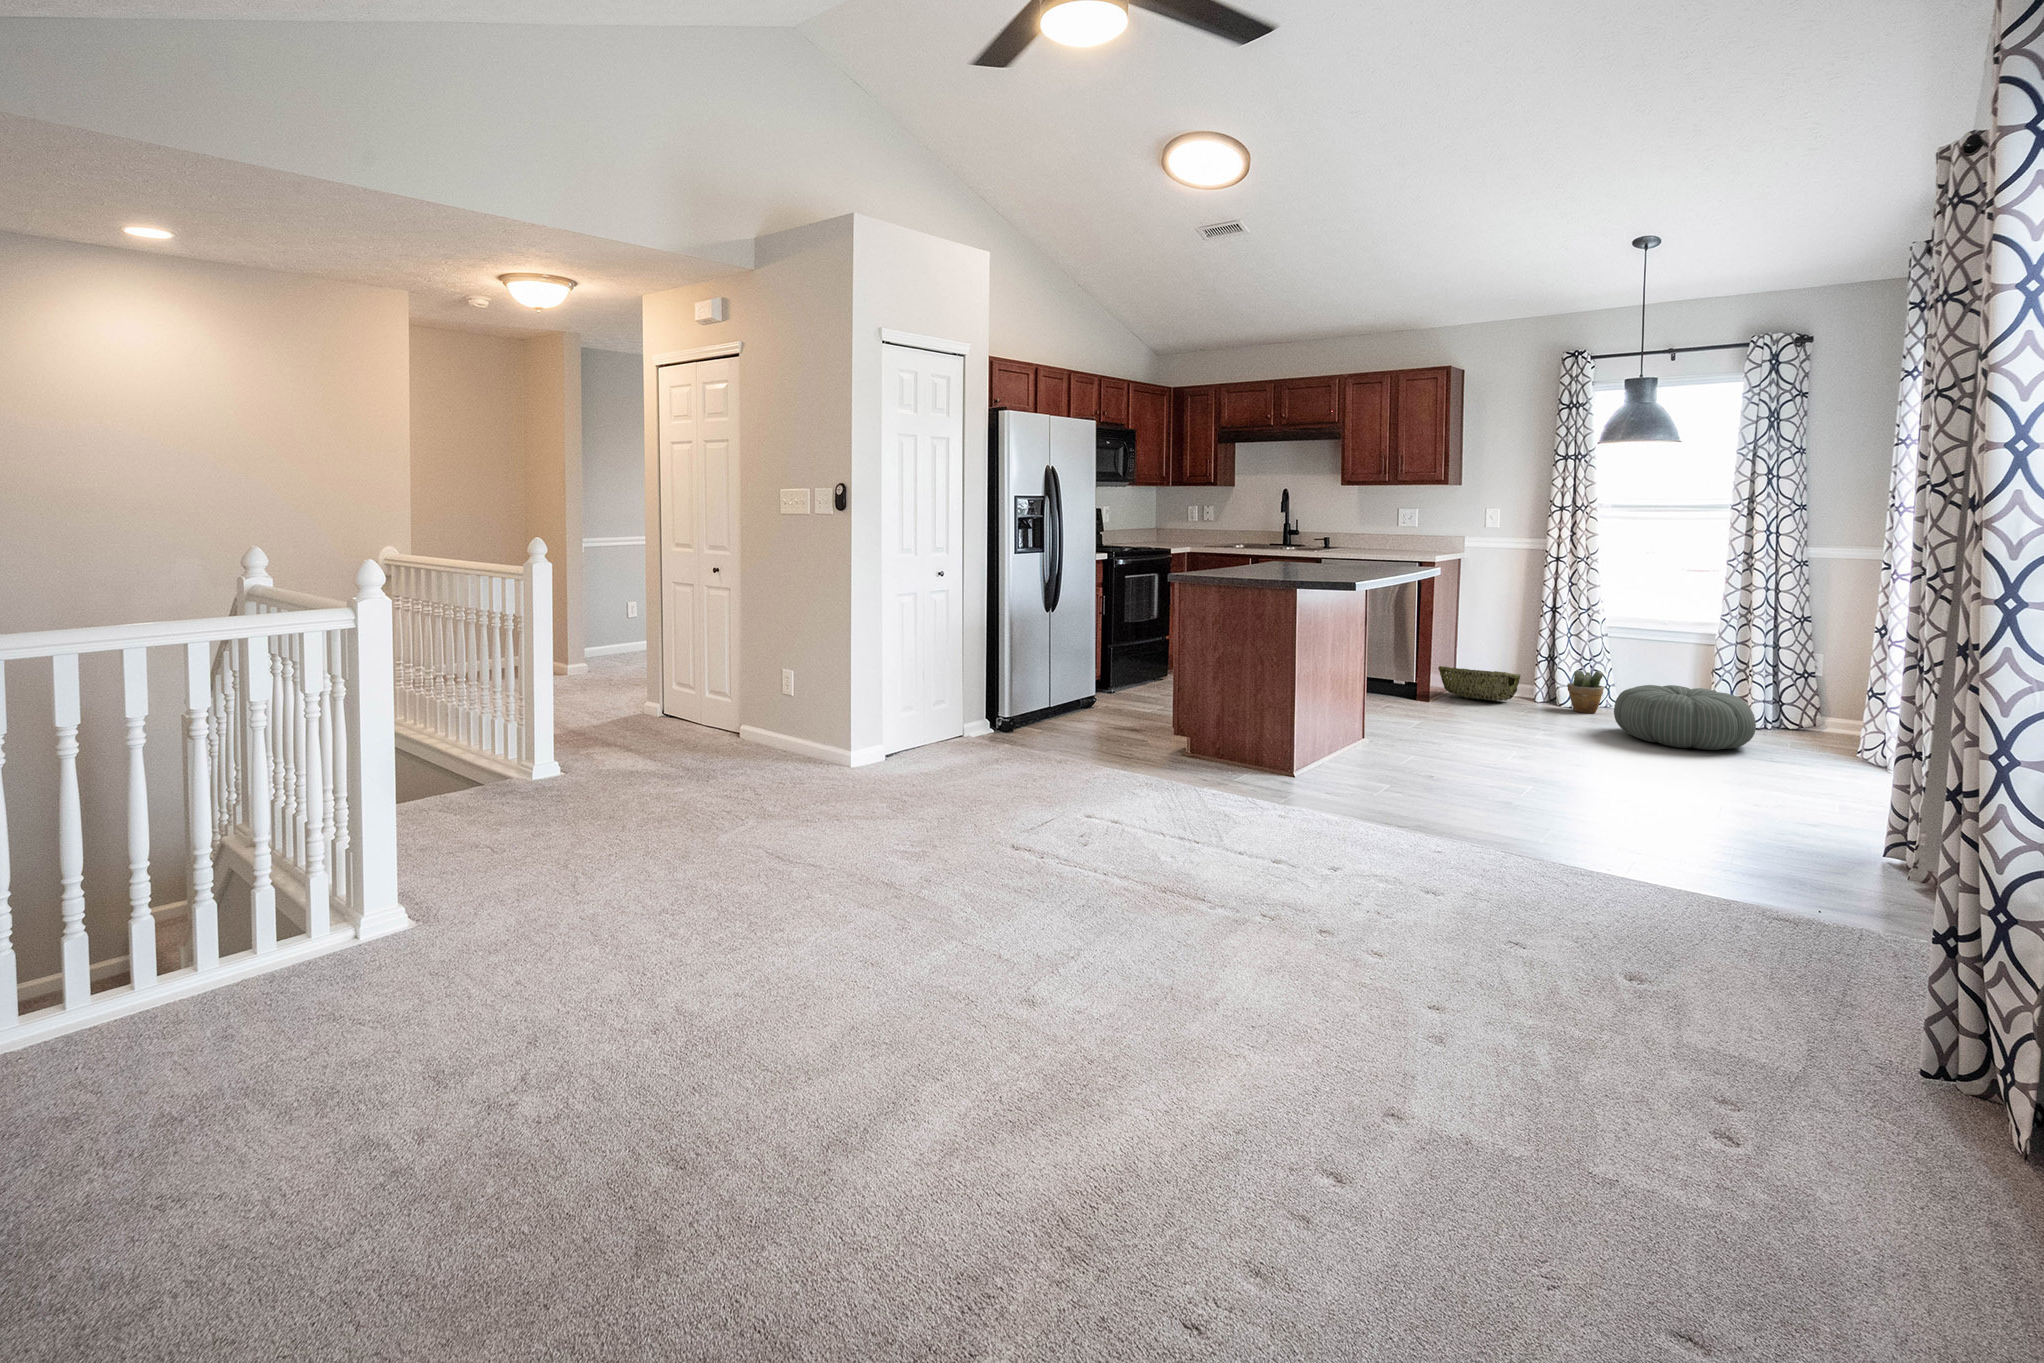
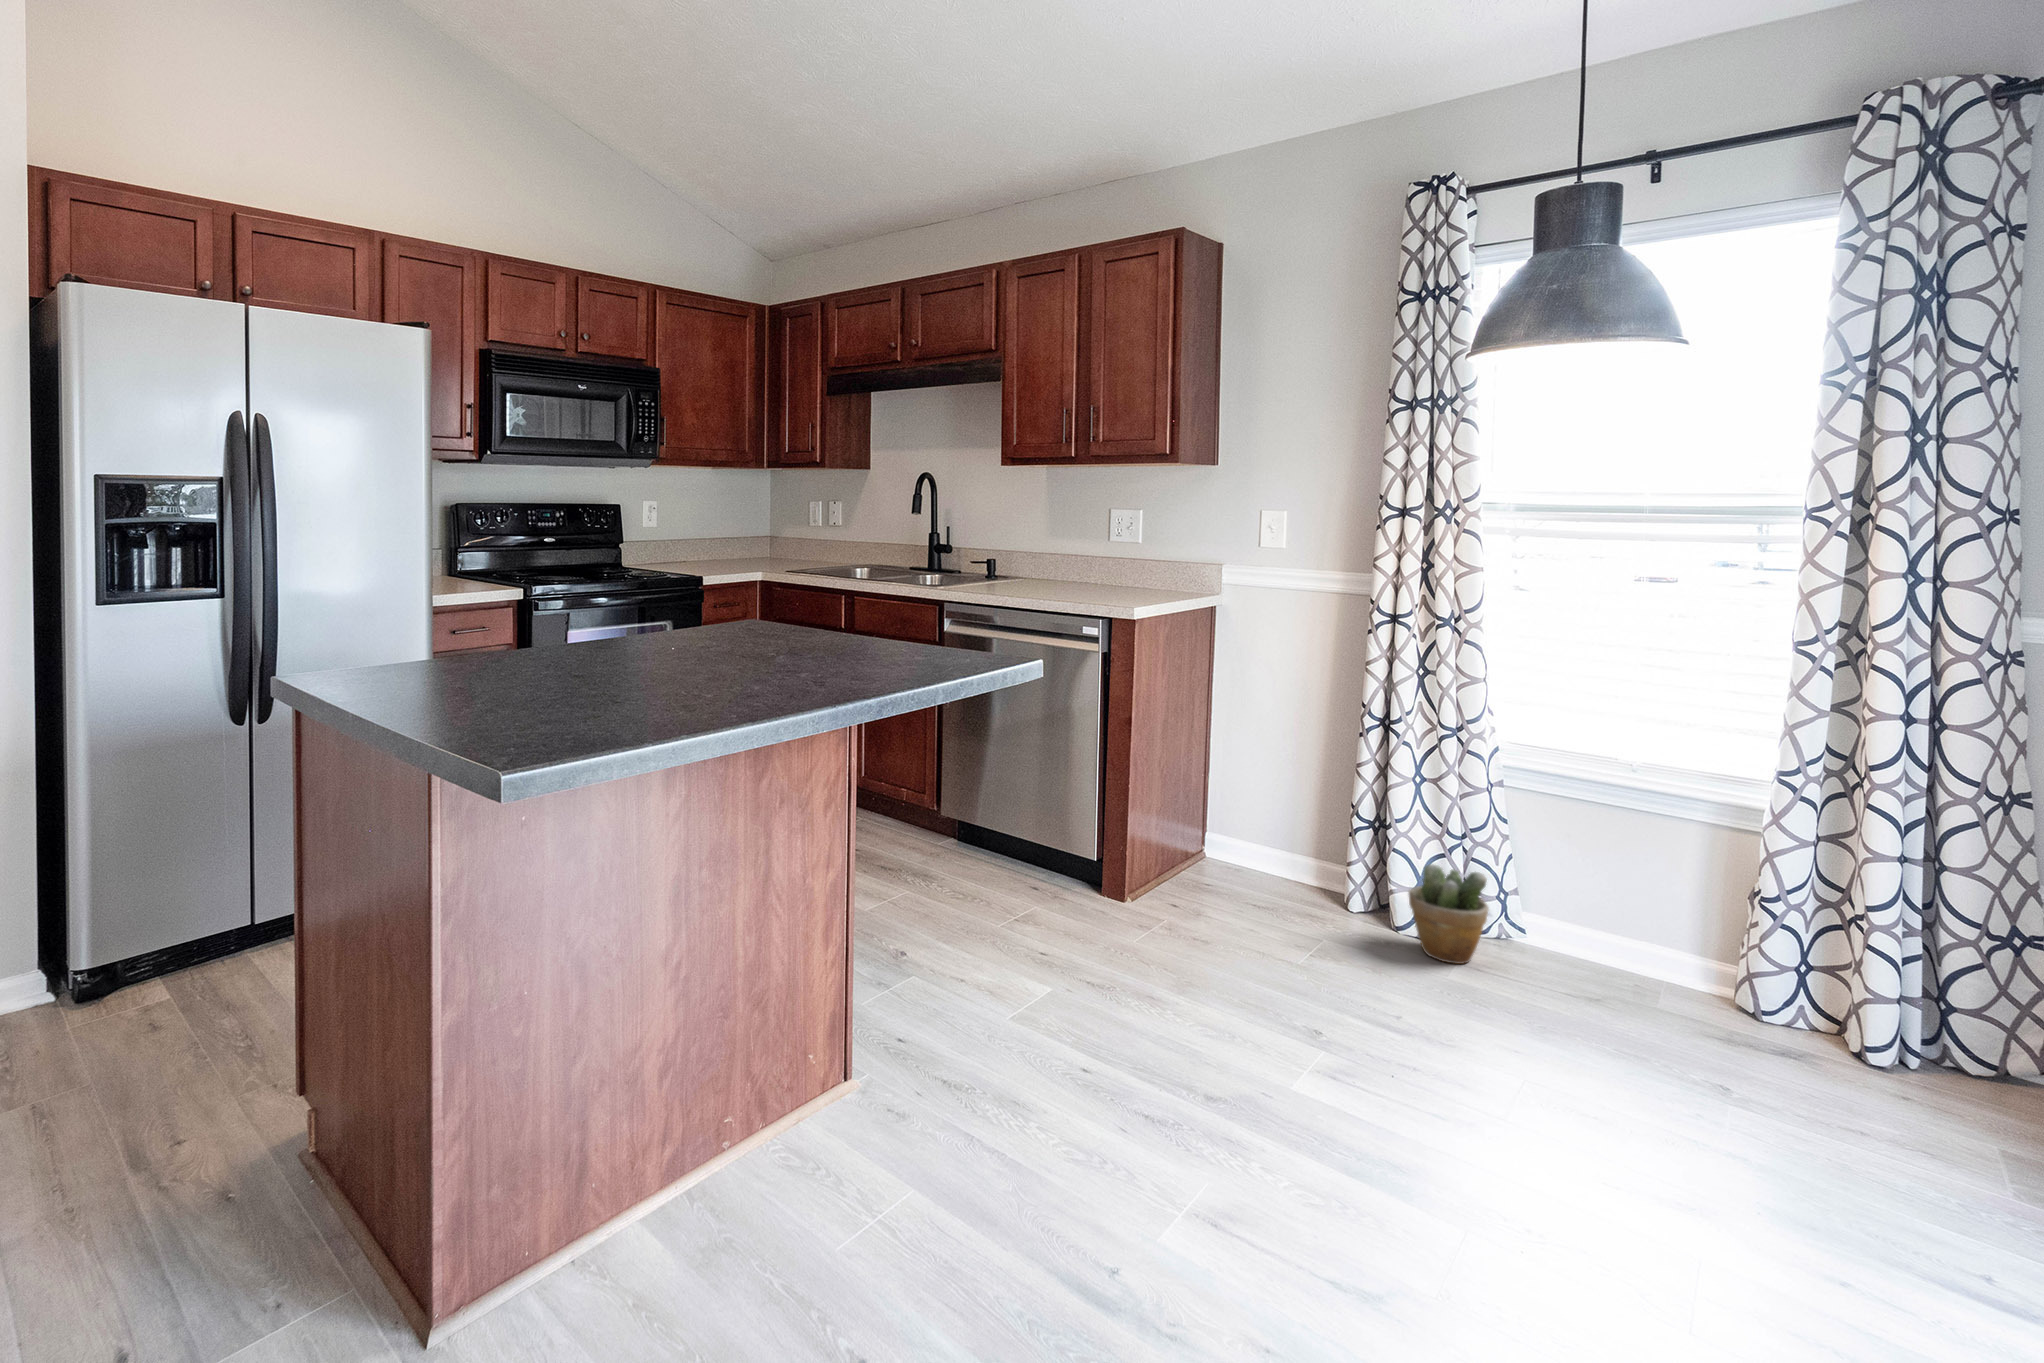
woven basket: present [1438,666,1521,701] -> none [1154,823,1315,909]
pouf: present [1614,685,1756,750] -> none [1502,952,1916,1208]

